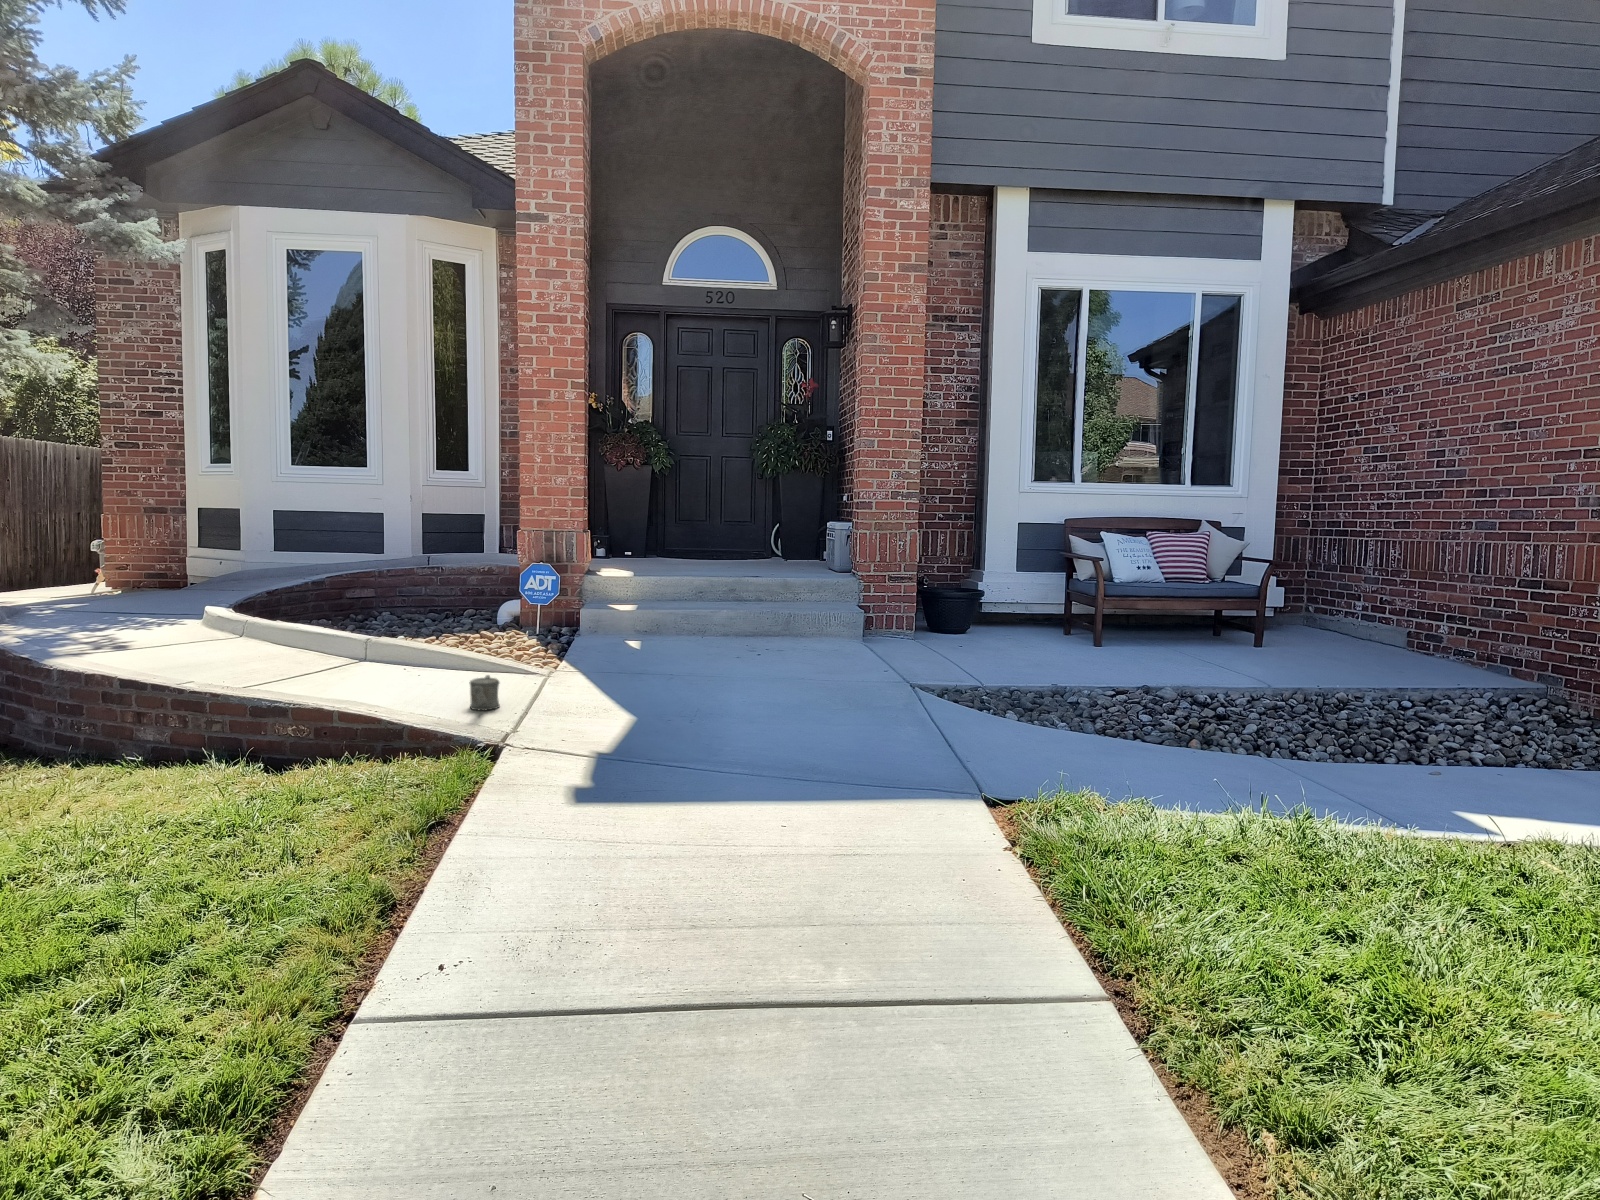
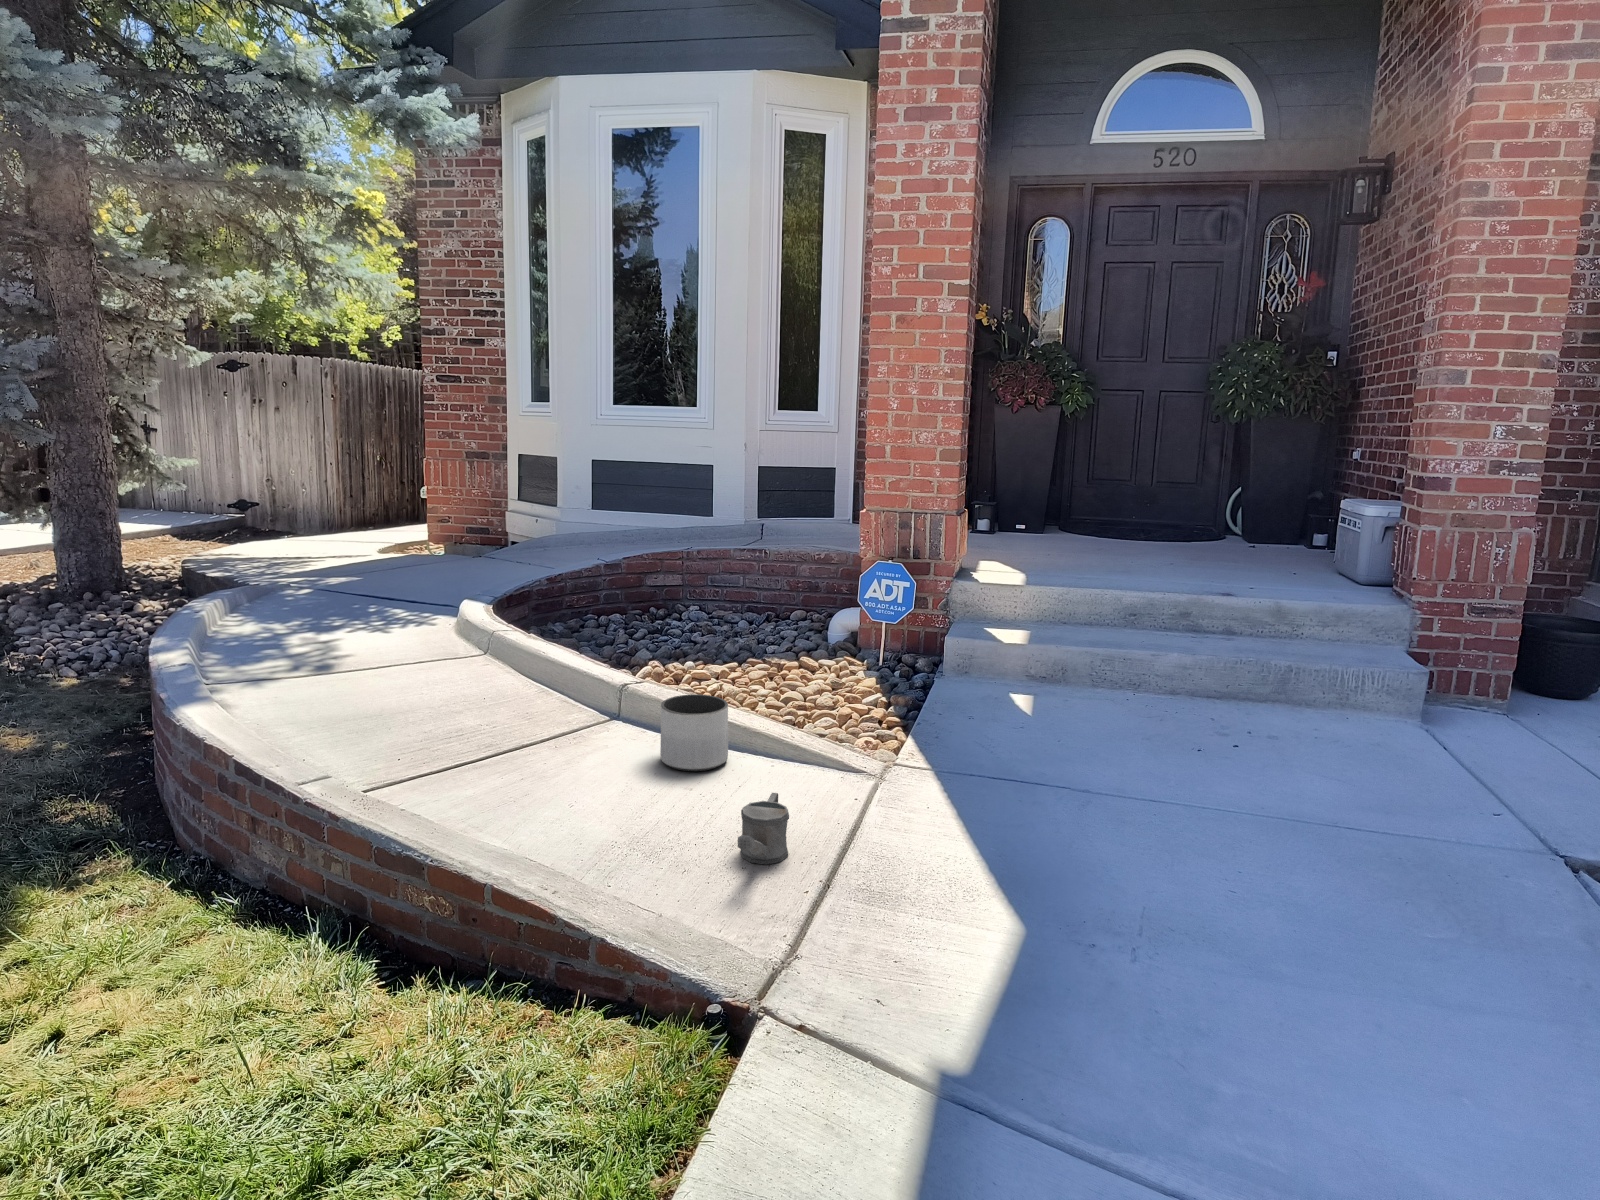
planter: none [400,637,447,682] -> present [660,694,728,771]

